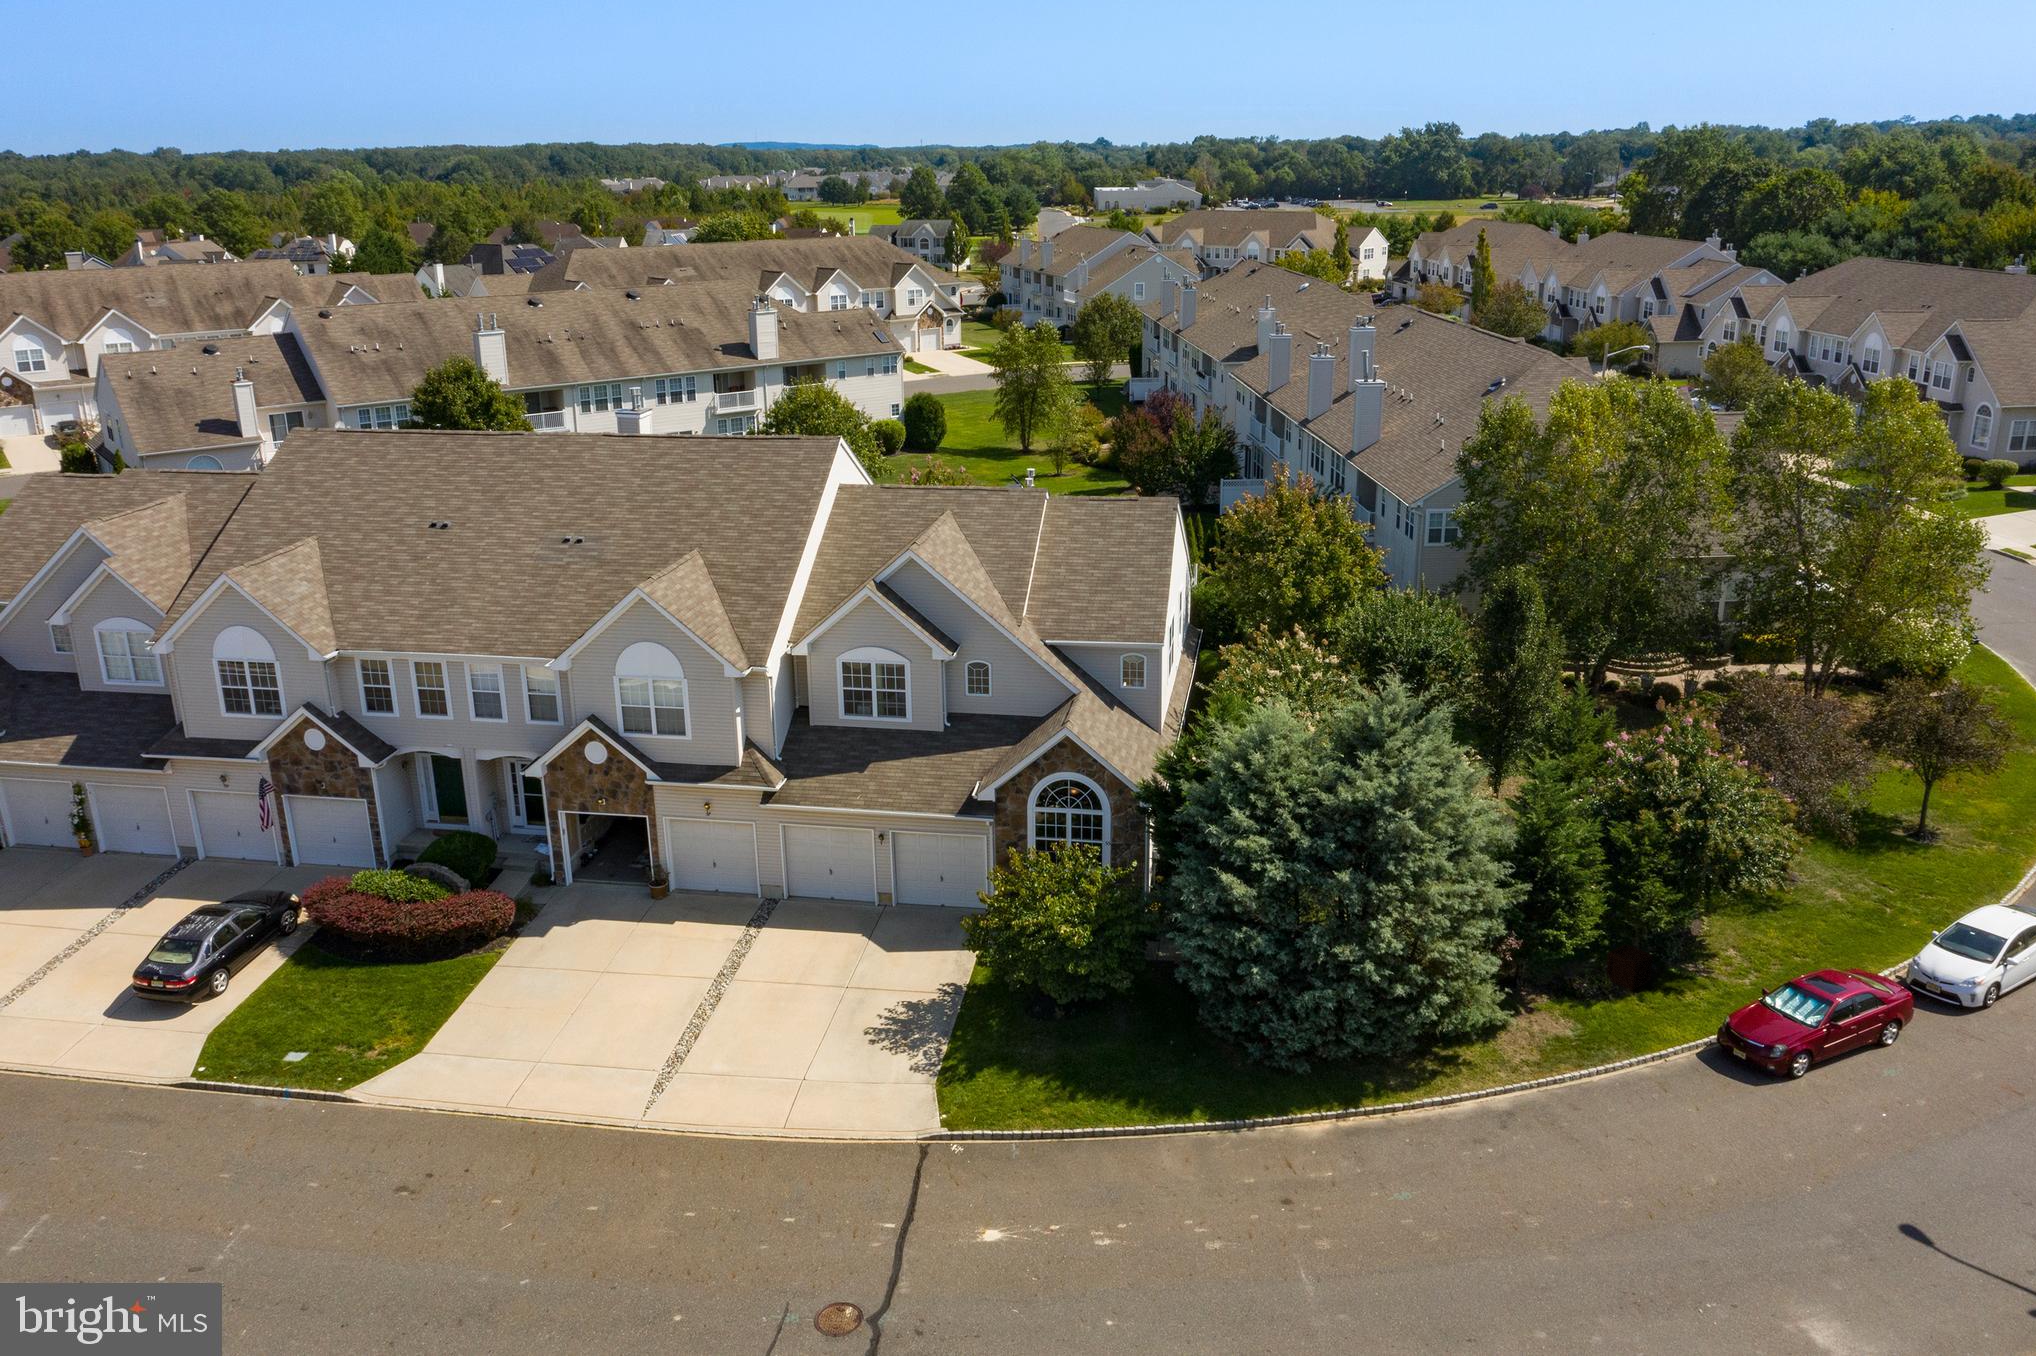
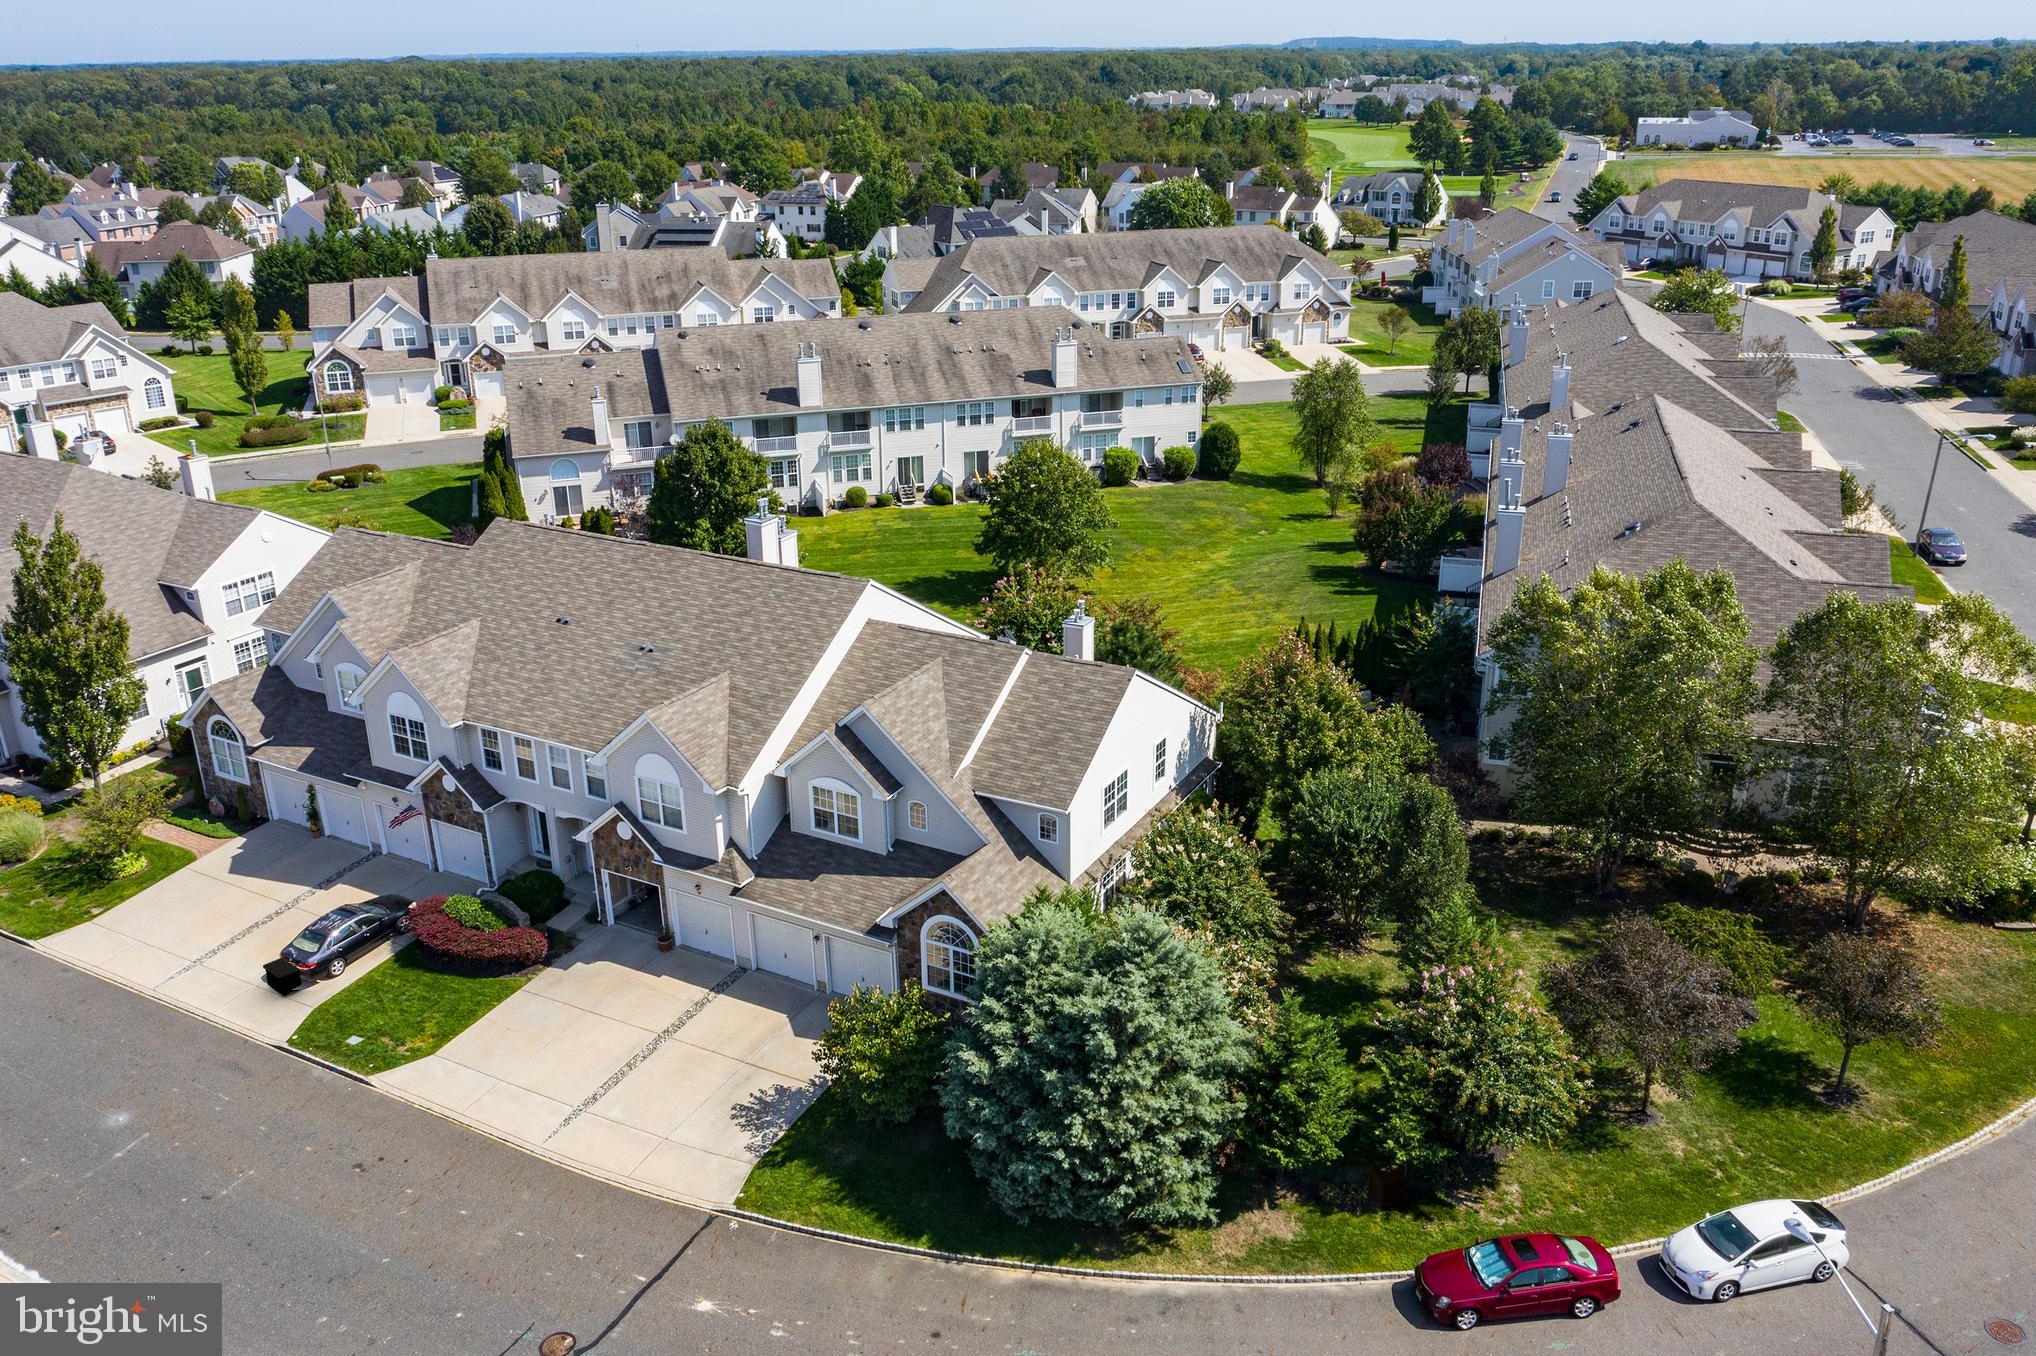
storage bench: none [111,979,176,1028] -> present [263,958,302,996]

